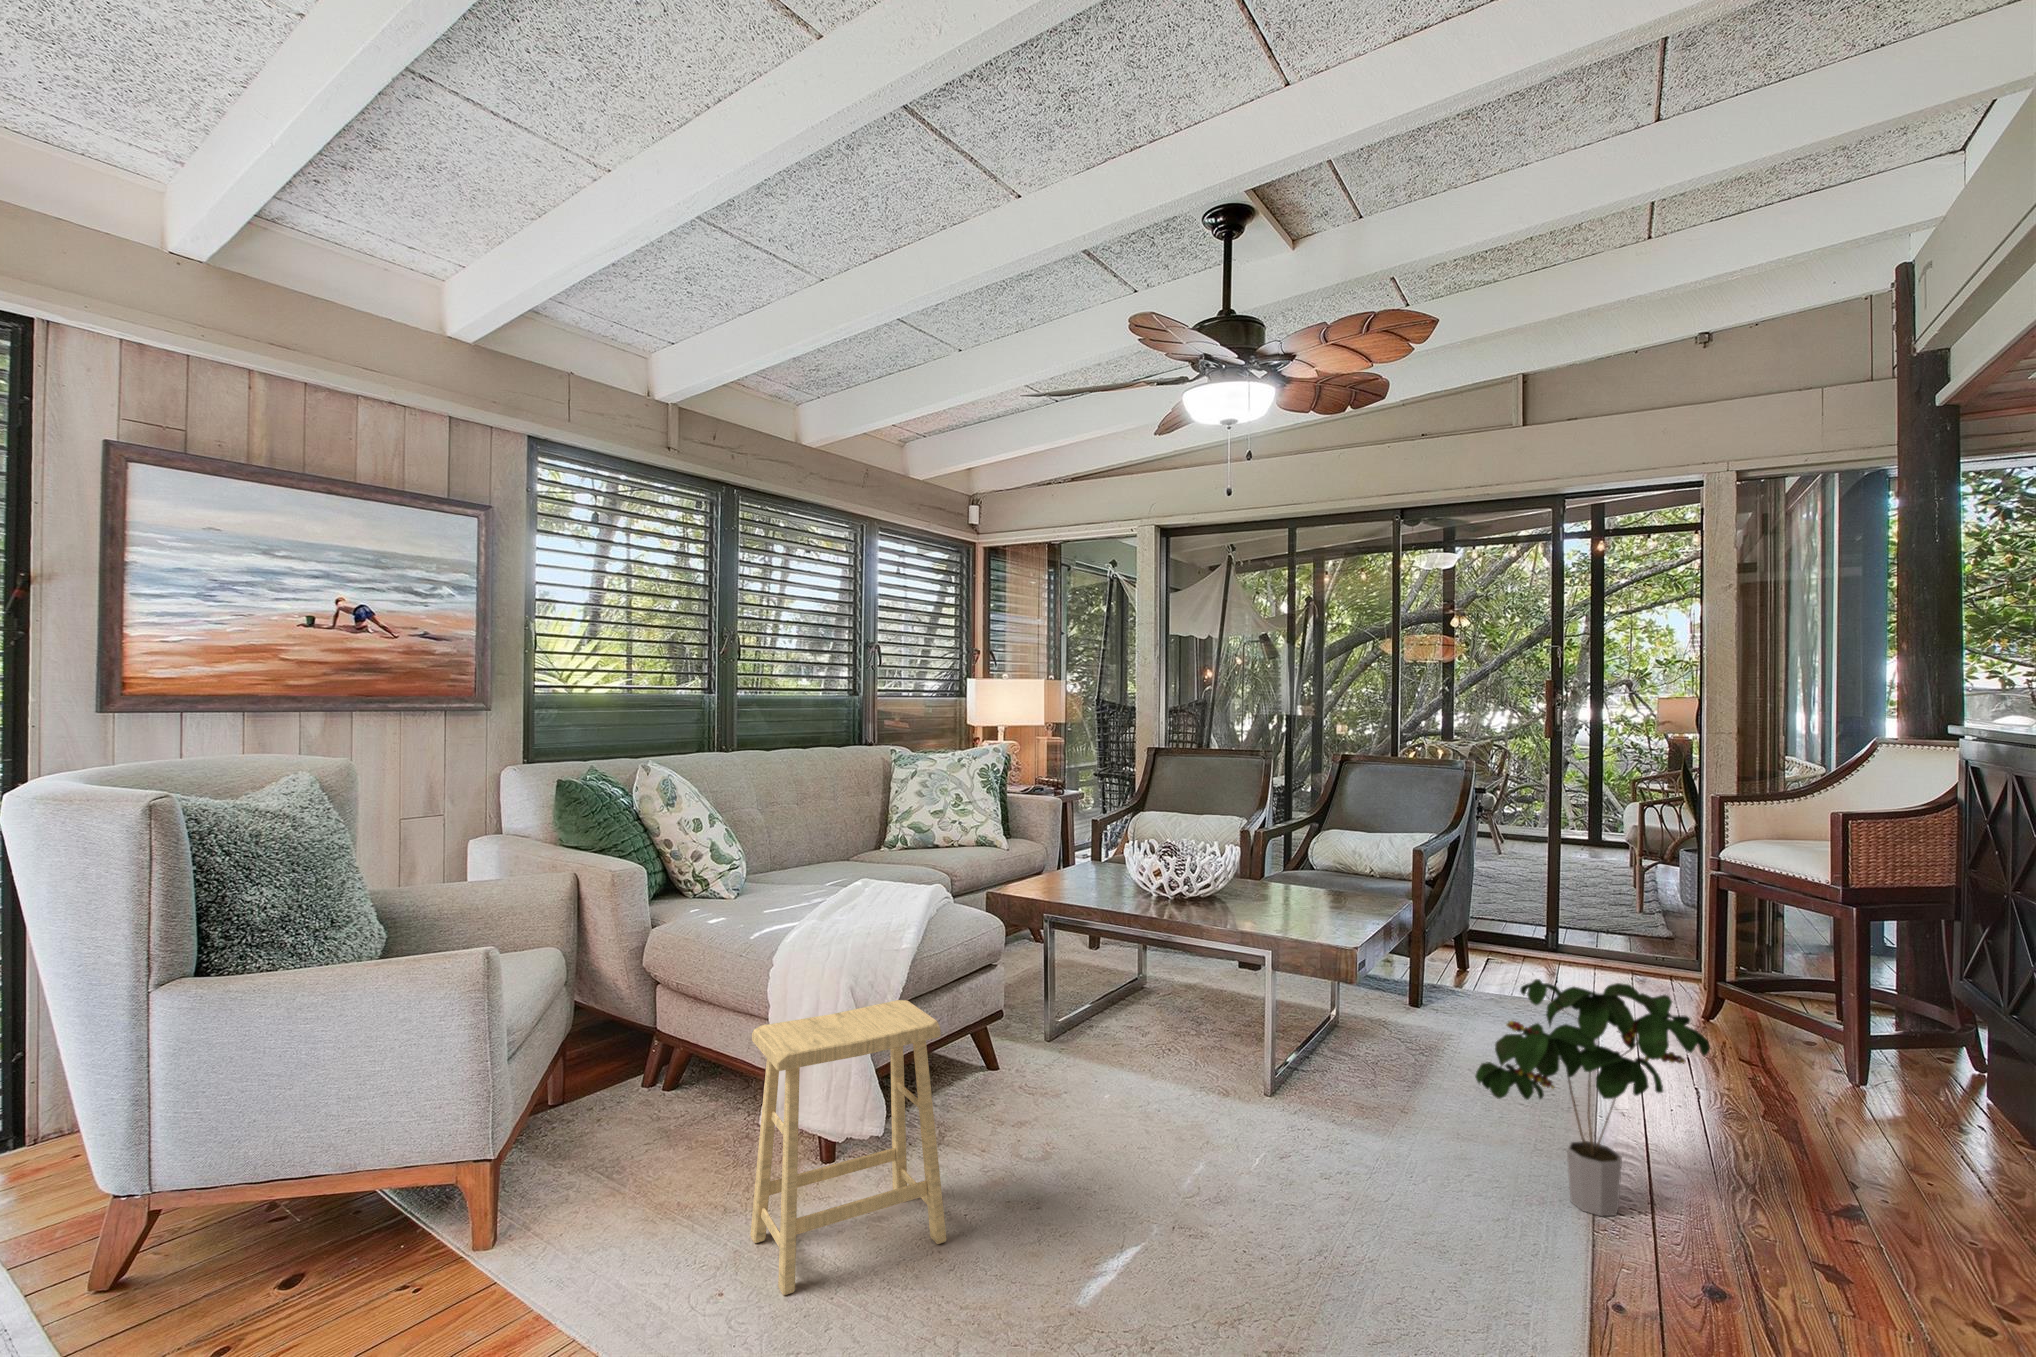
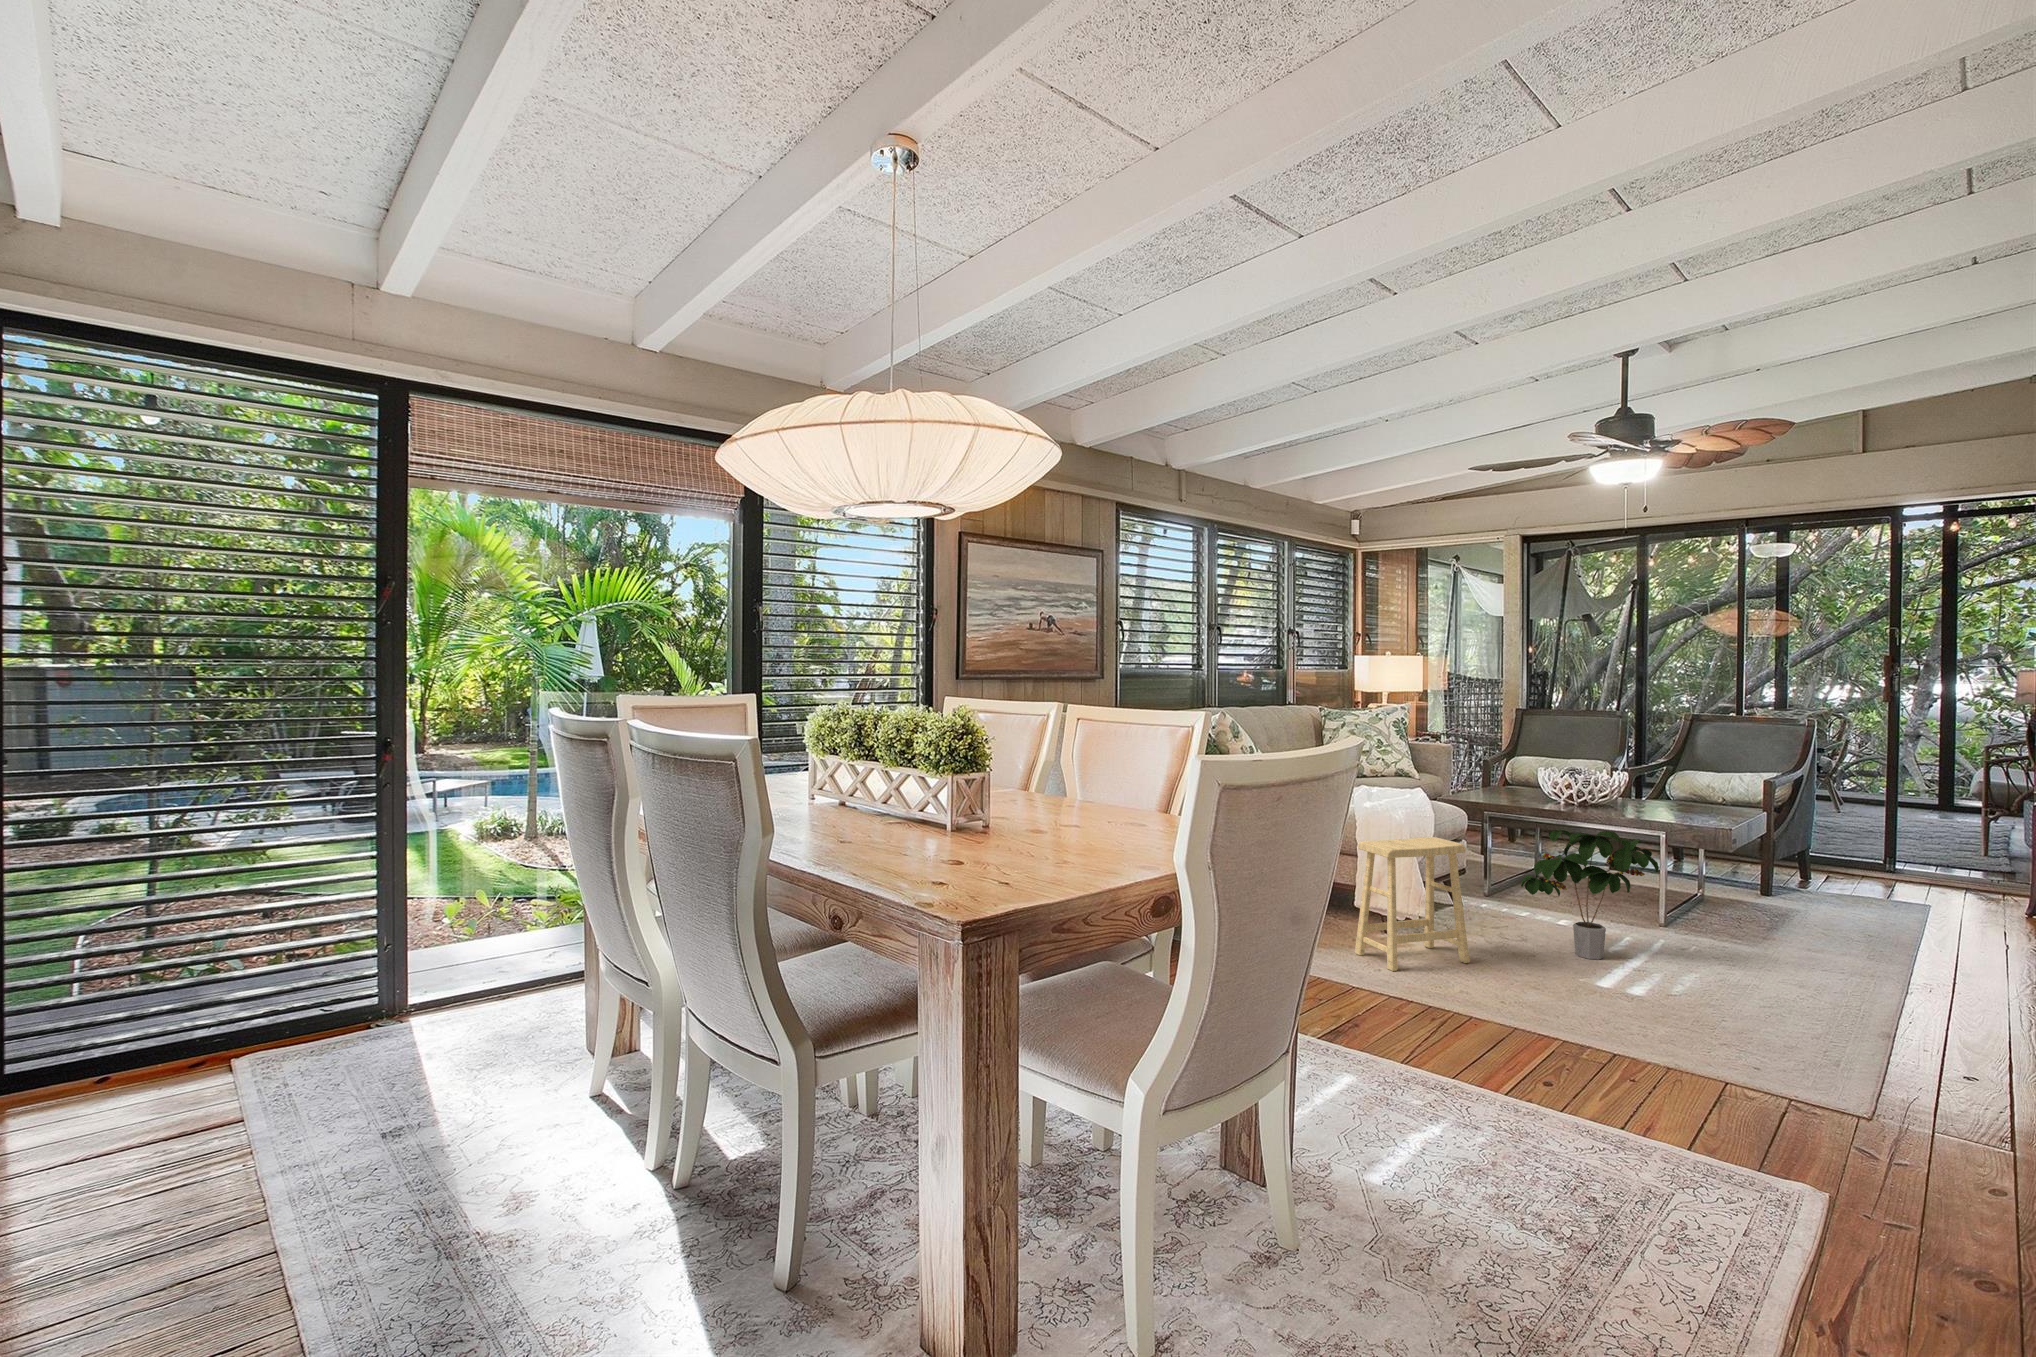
potted plant: present [1475,979,1710,1216] -> present [1521,829,1659,959]

